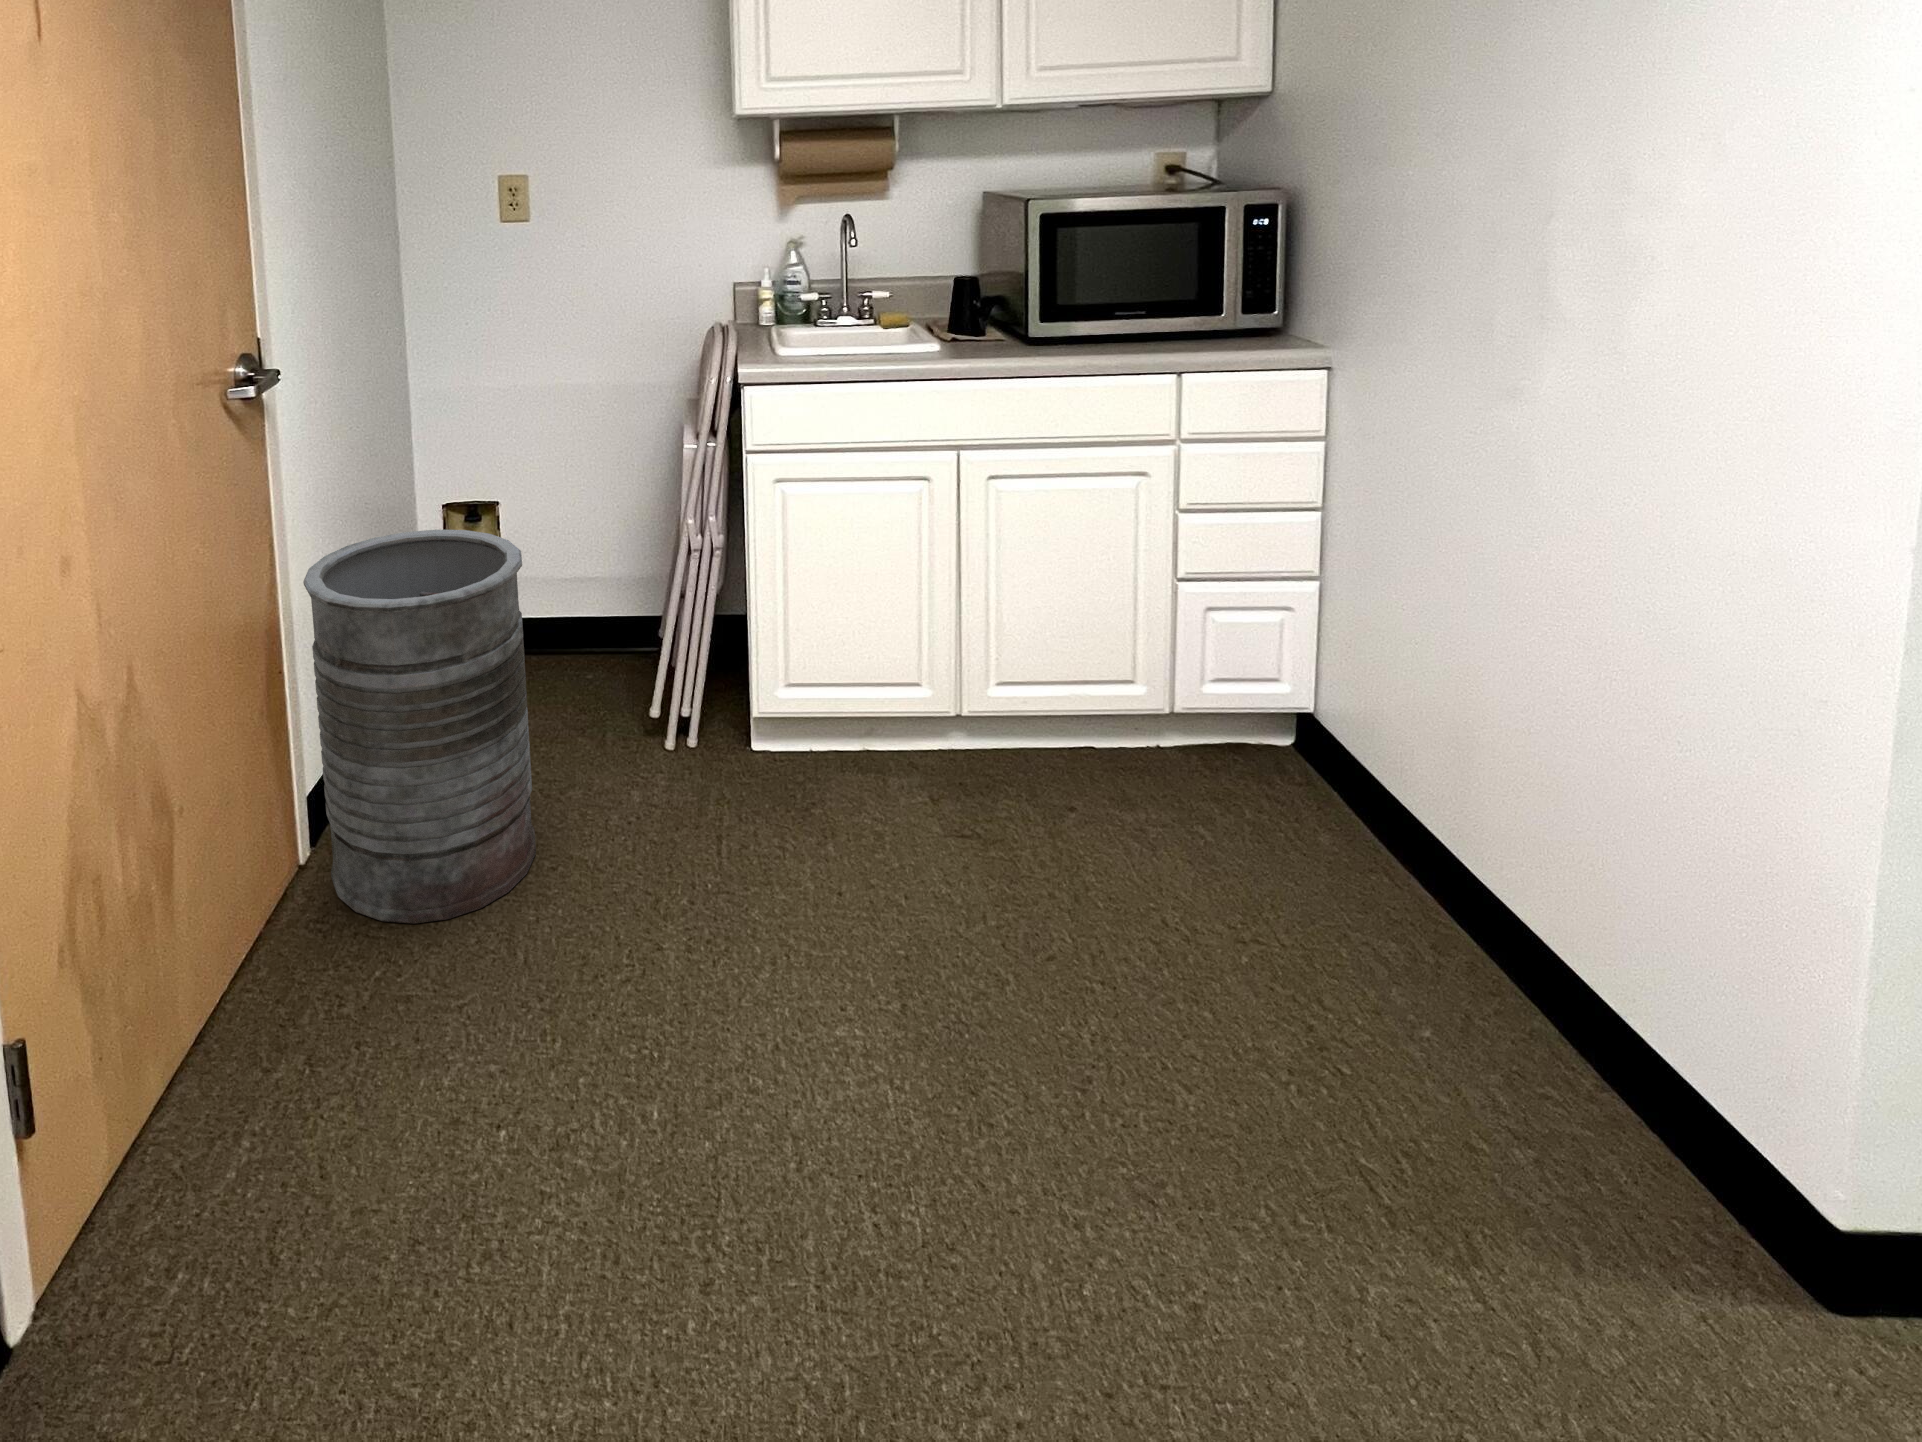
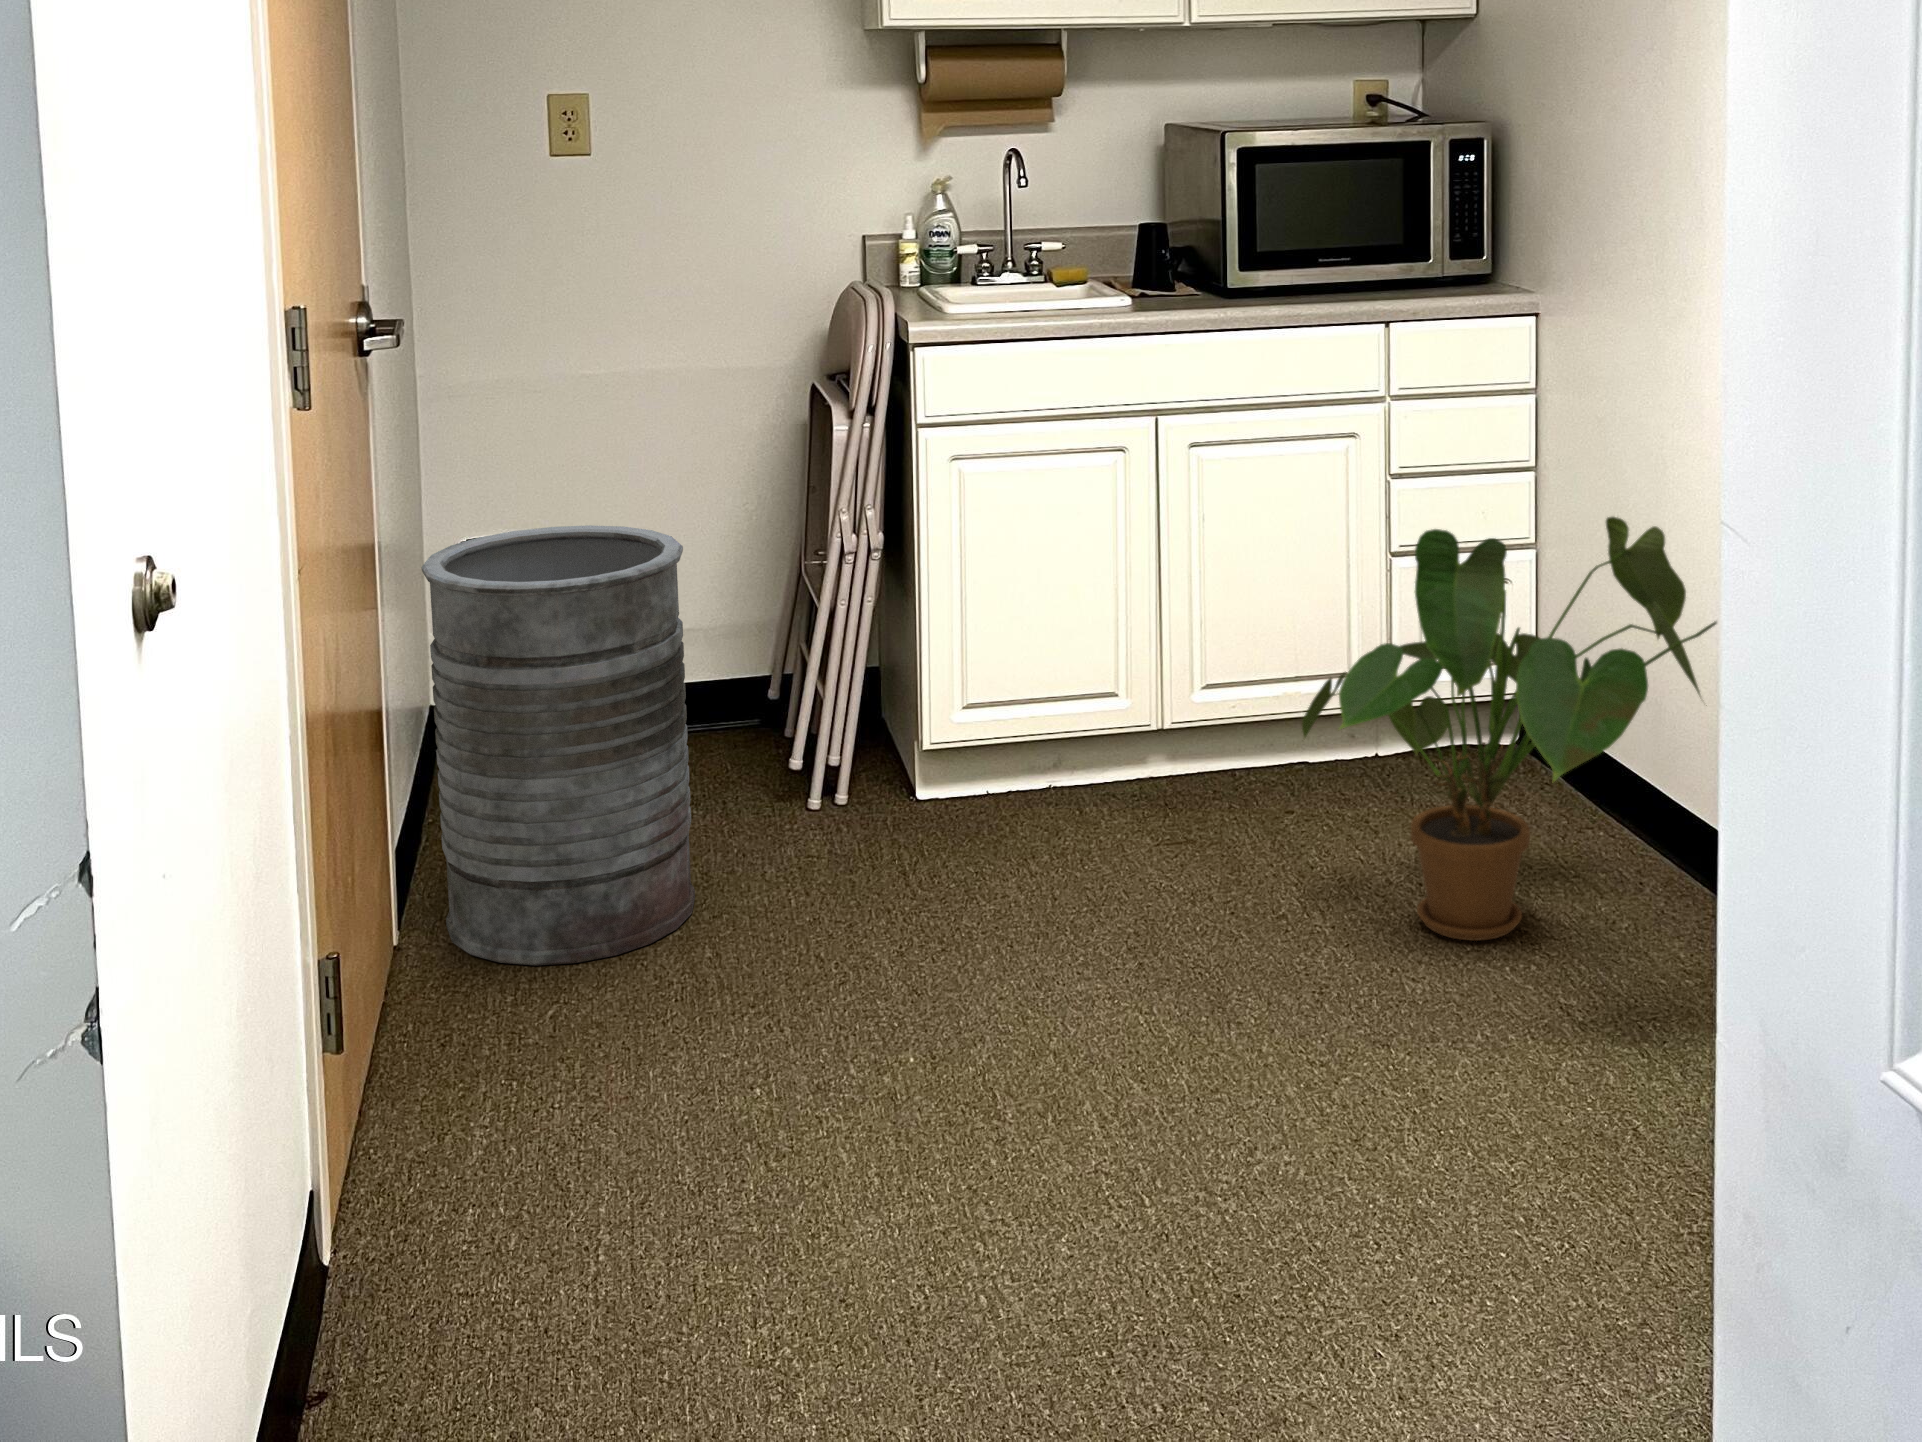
house plant: none [1082,607,1684,1053] -> present [1301,517,1717,941]

